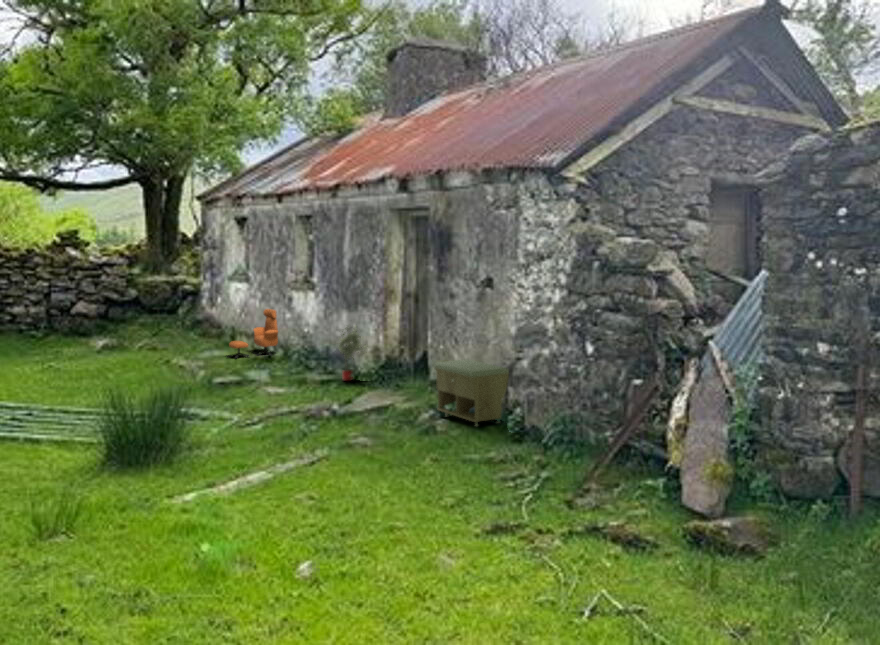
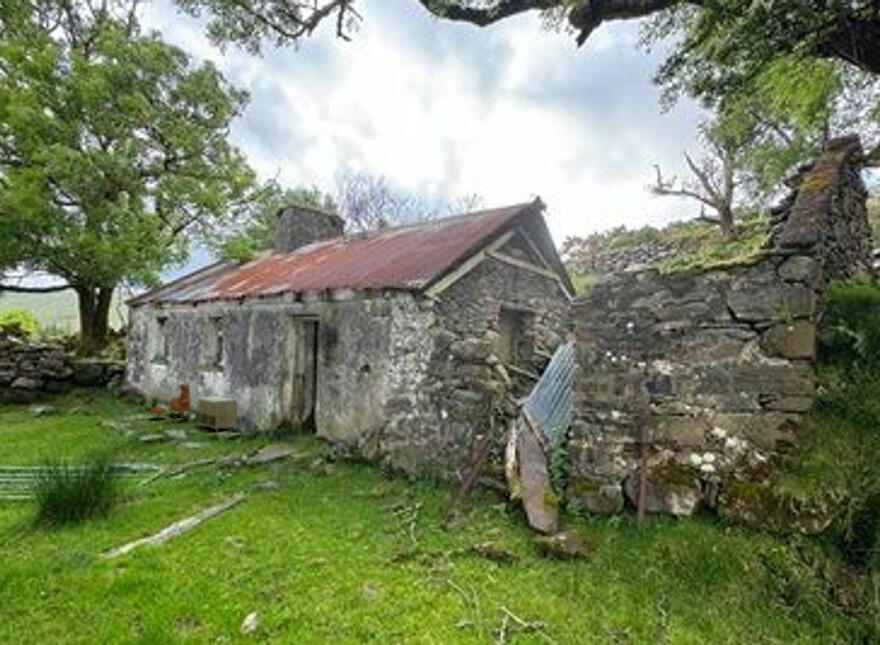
potted tree: present [339,327,368,381] -> none [242,396,266,438]
storage bench: present [435,359,509,426] -> present [198,396,237,429]

